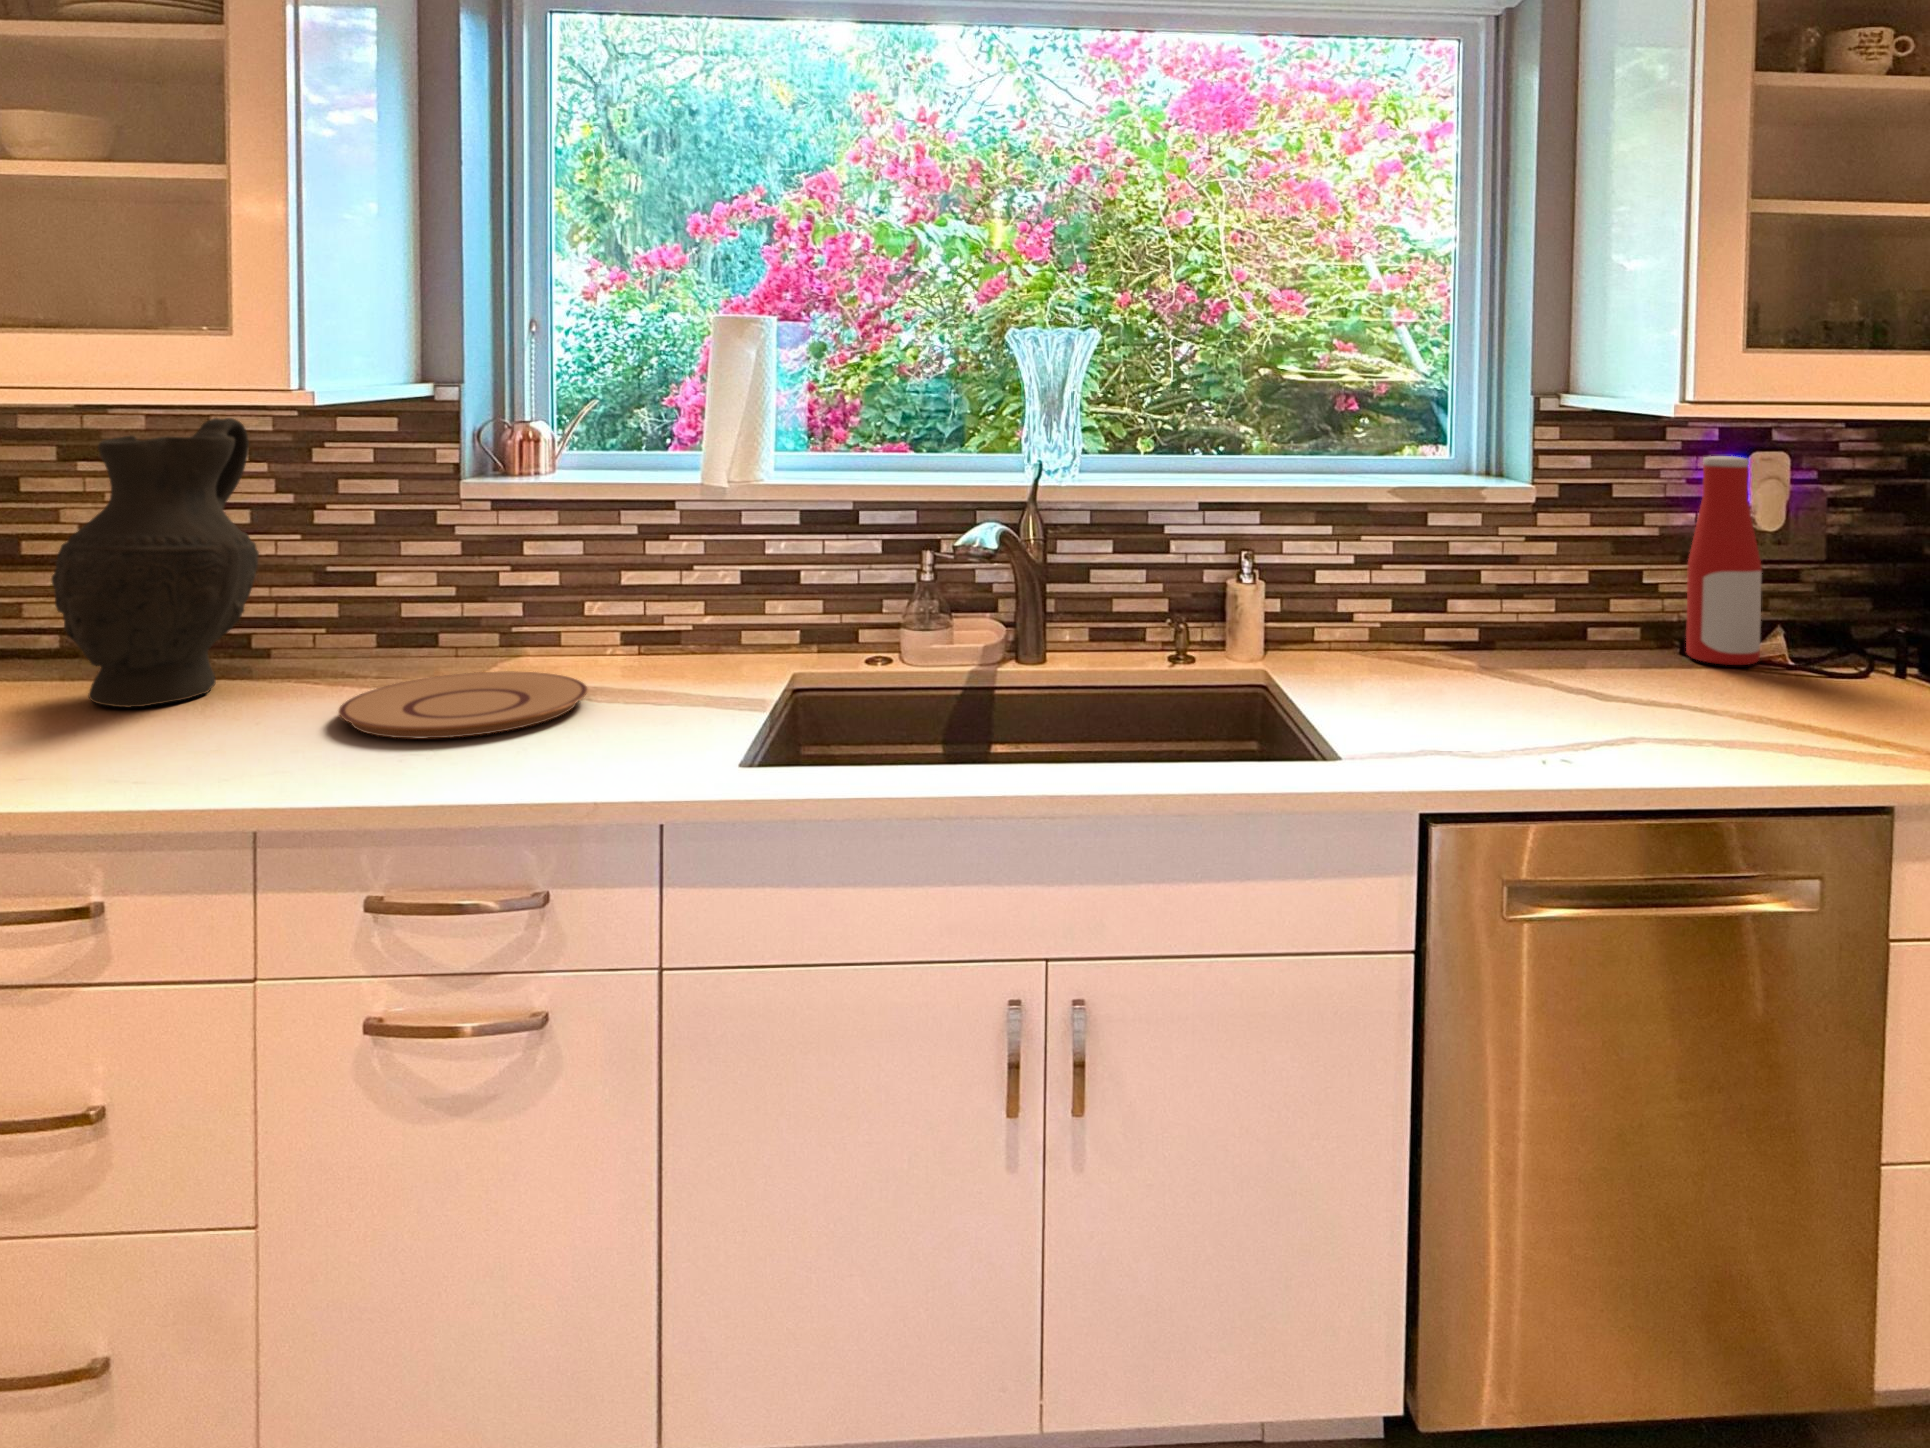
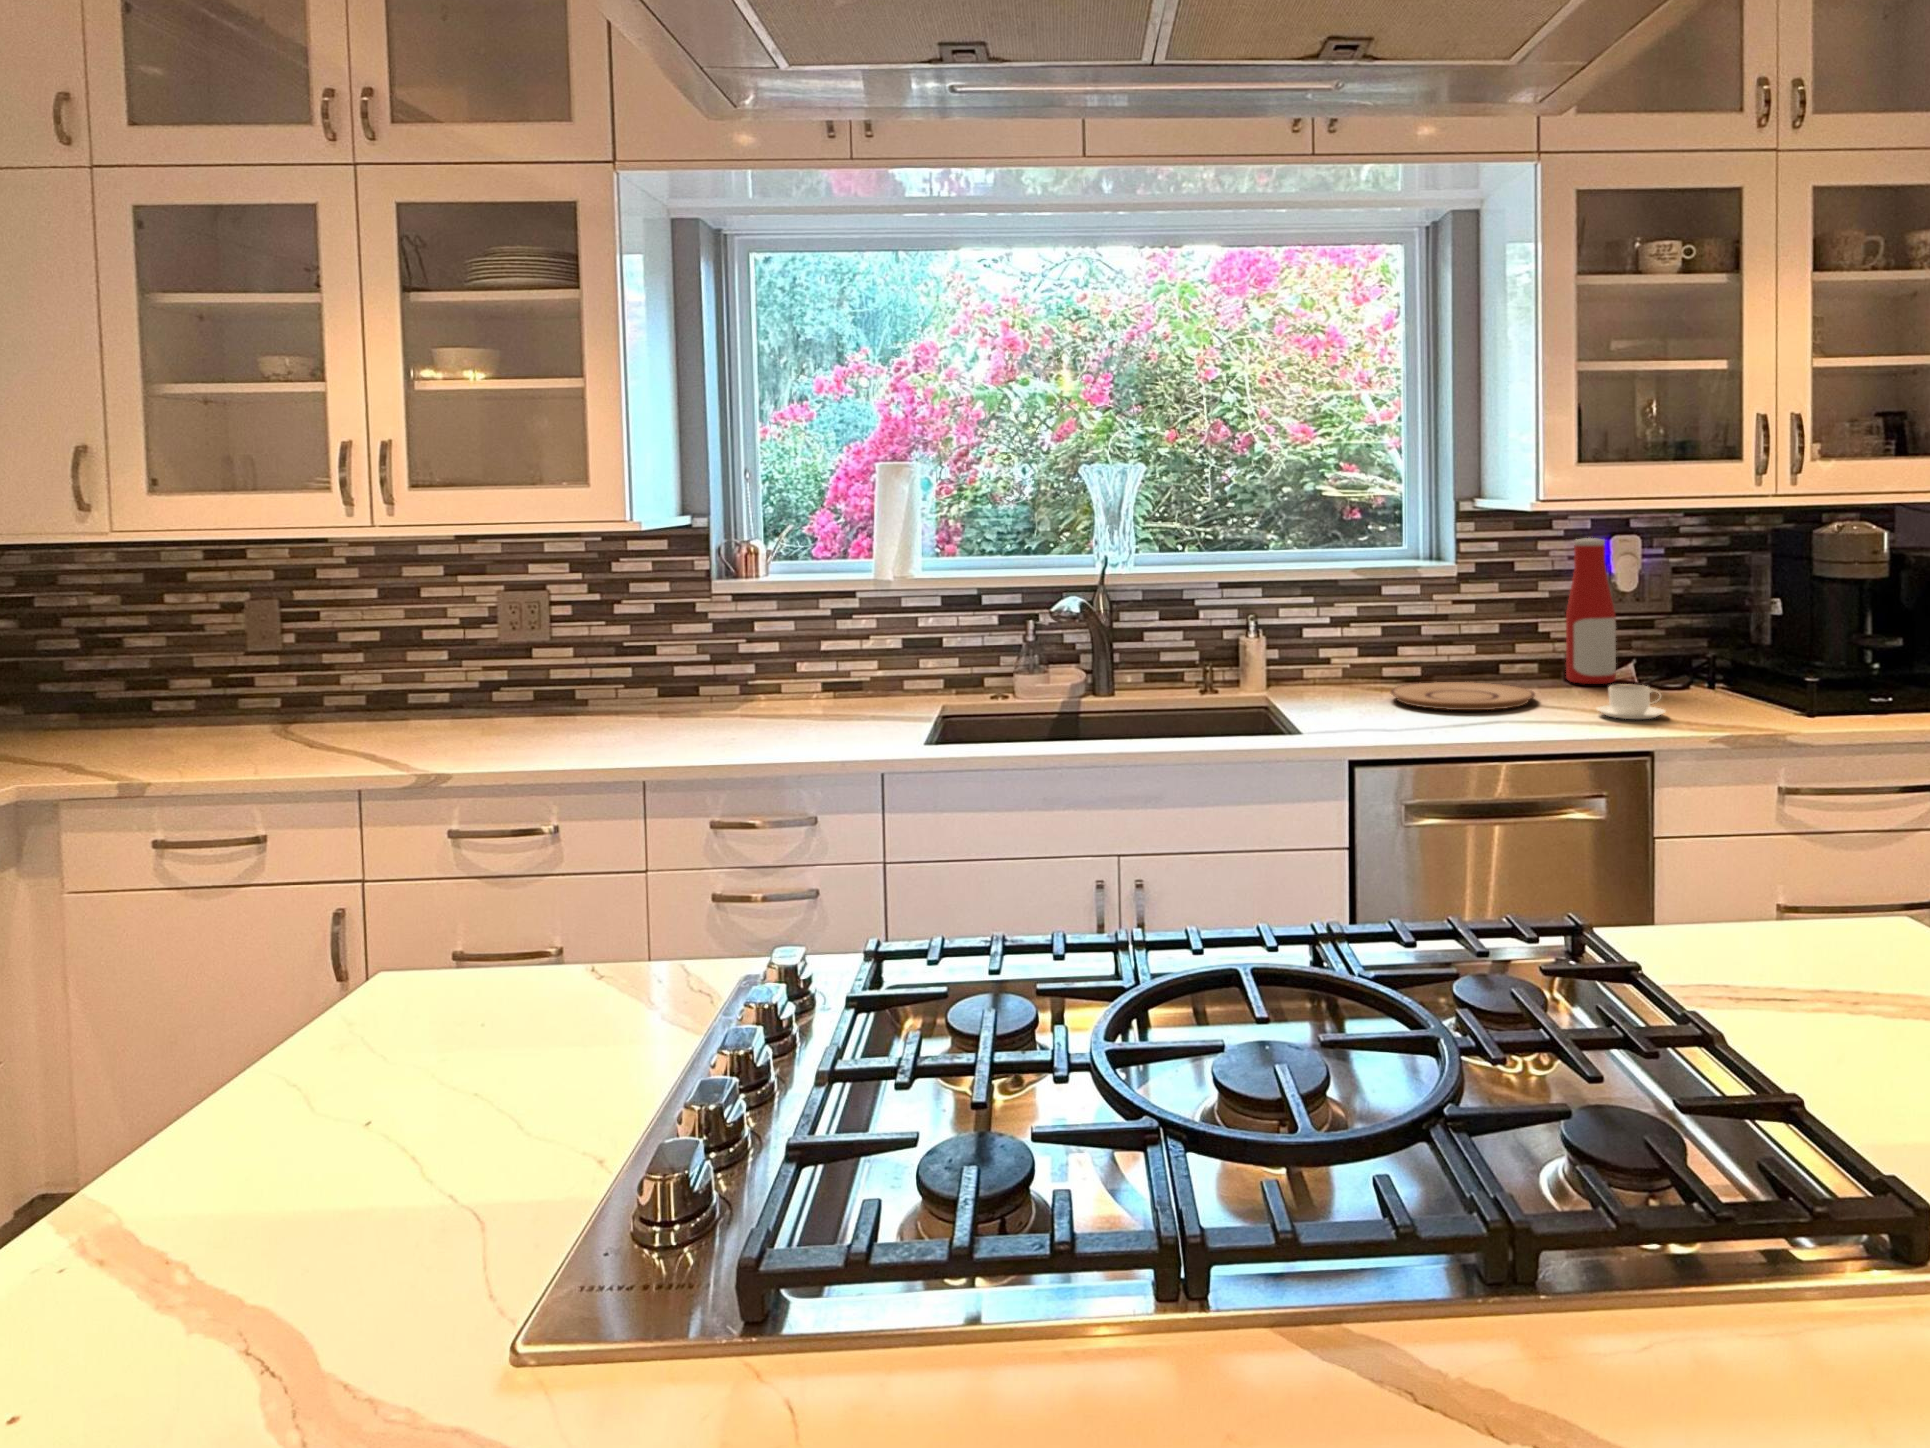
decorative vase: present [51,418,259,708] -> none [475,543,589,730]
plate: present [338,672,588,739] -> present [1390,682,1535,710]
coffee cup: none [1784,685,1901,746] -> present [1597,684,1665,719]

